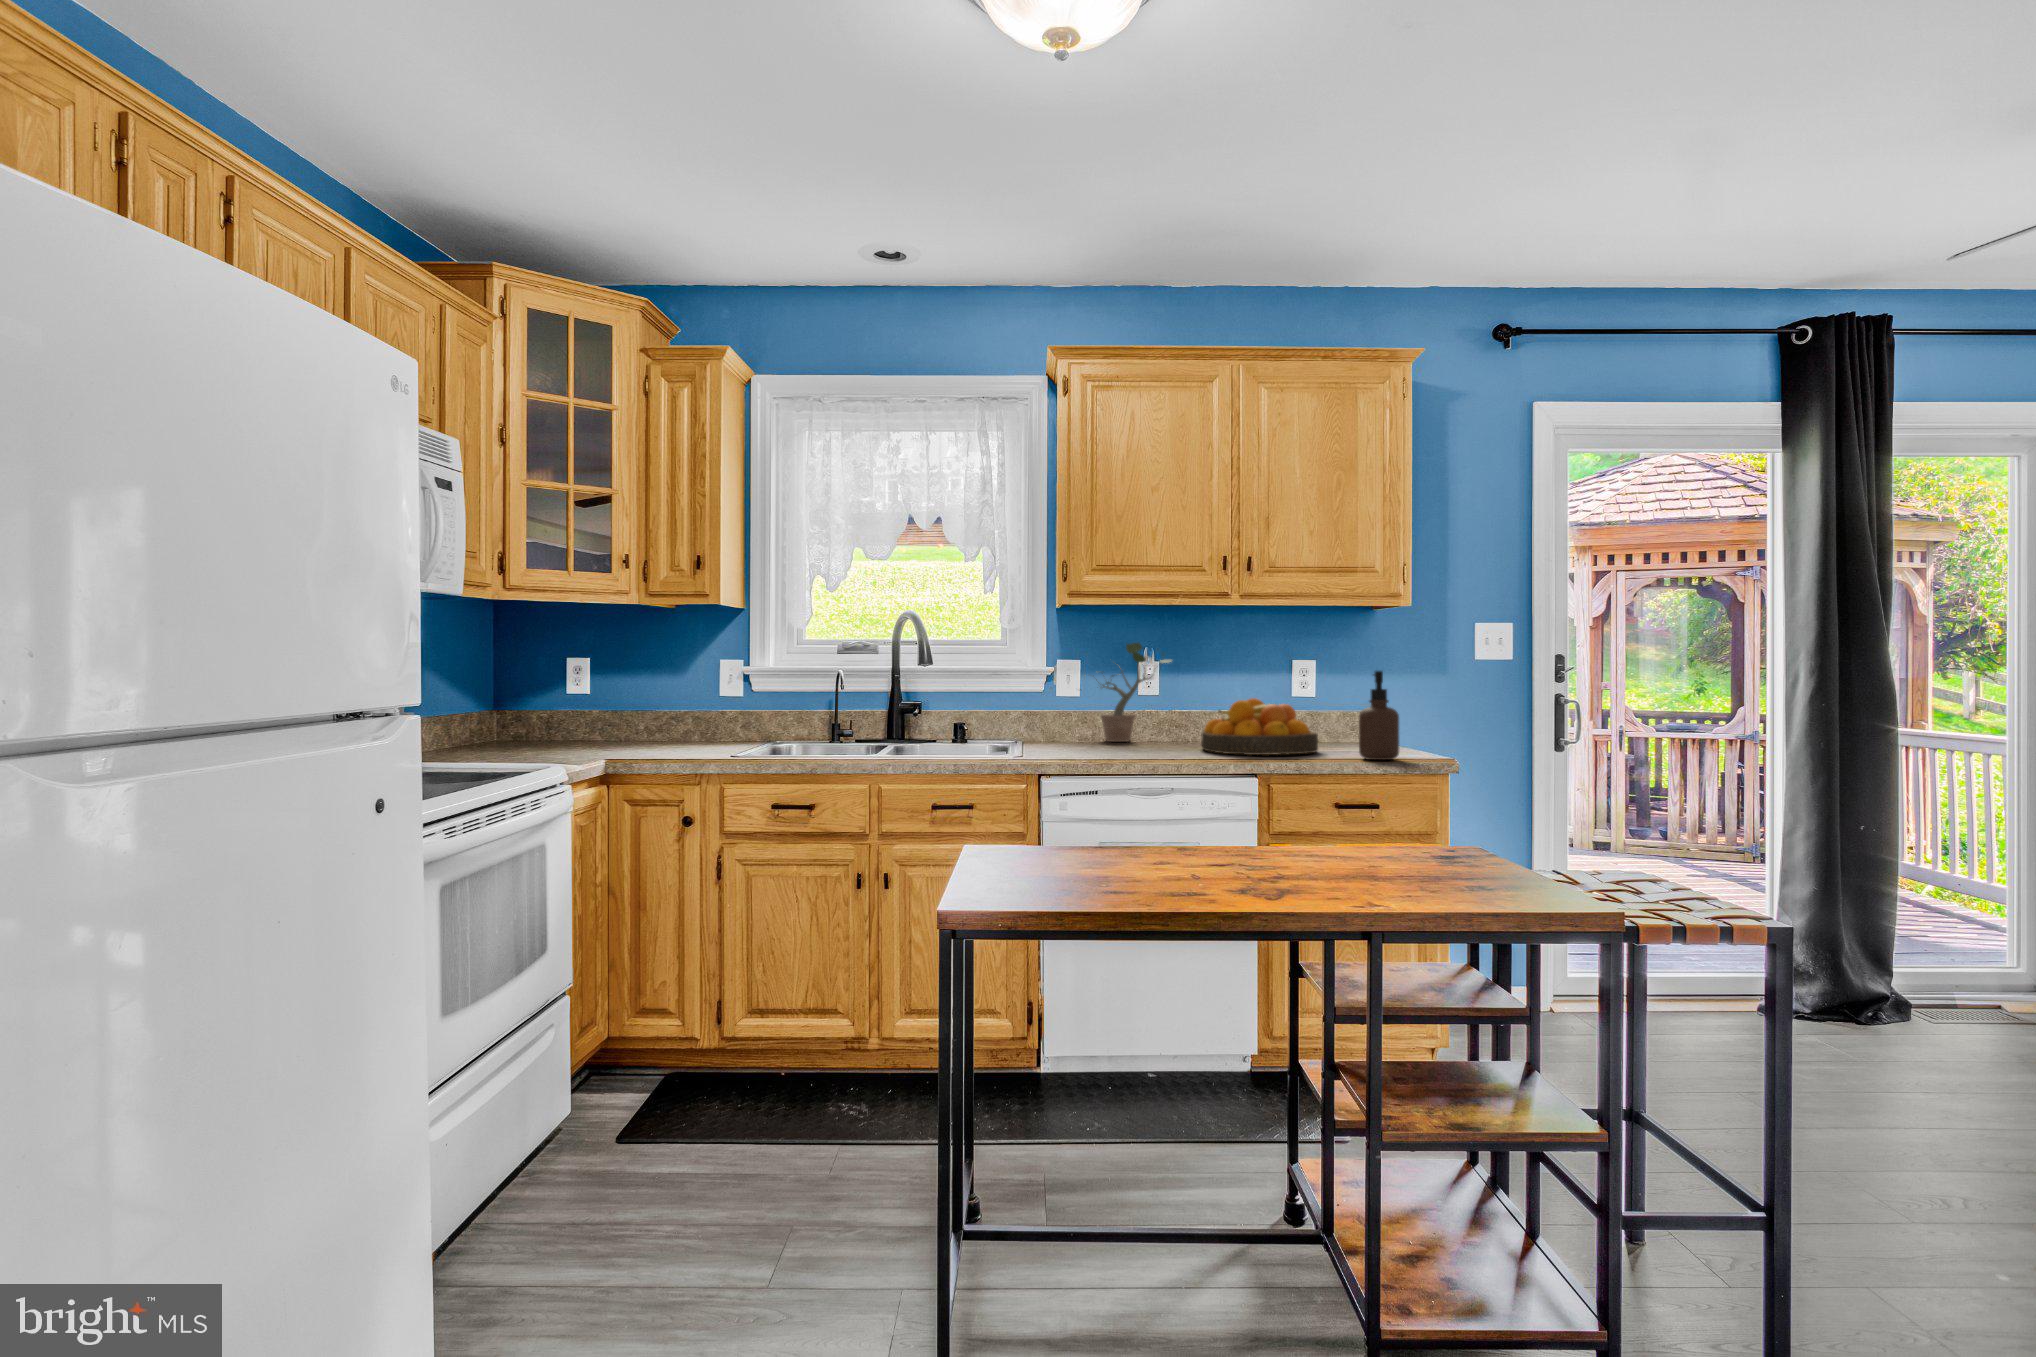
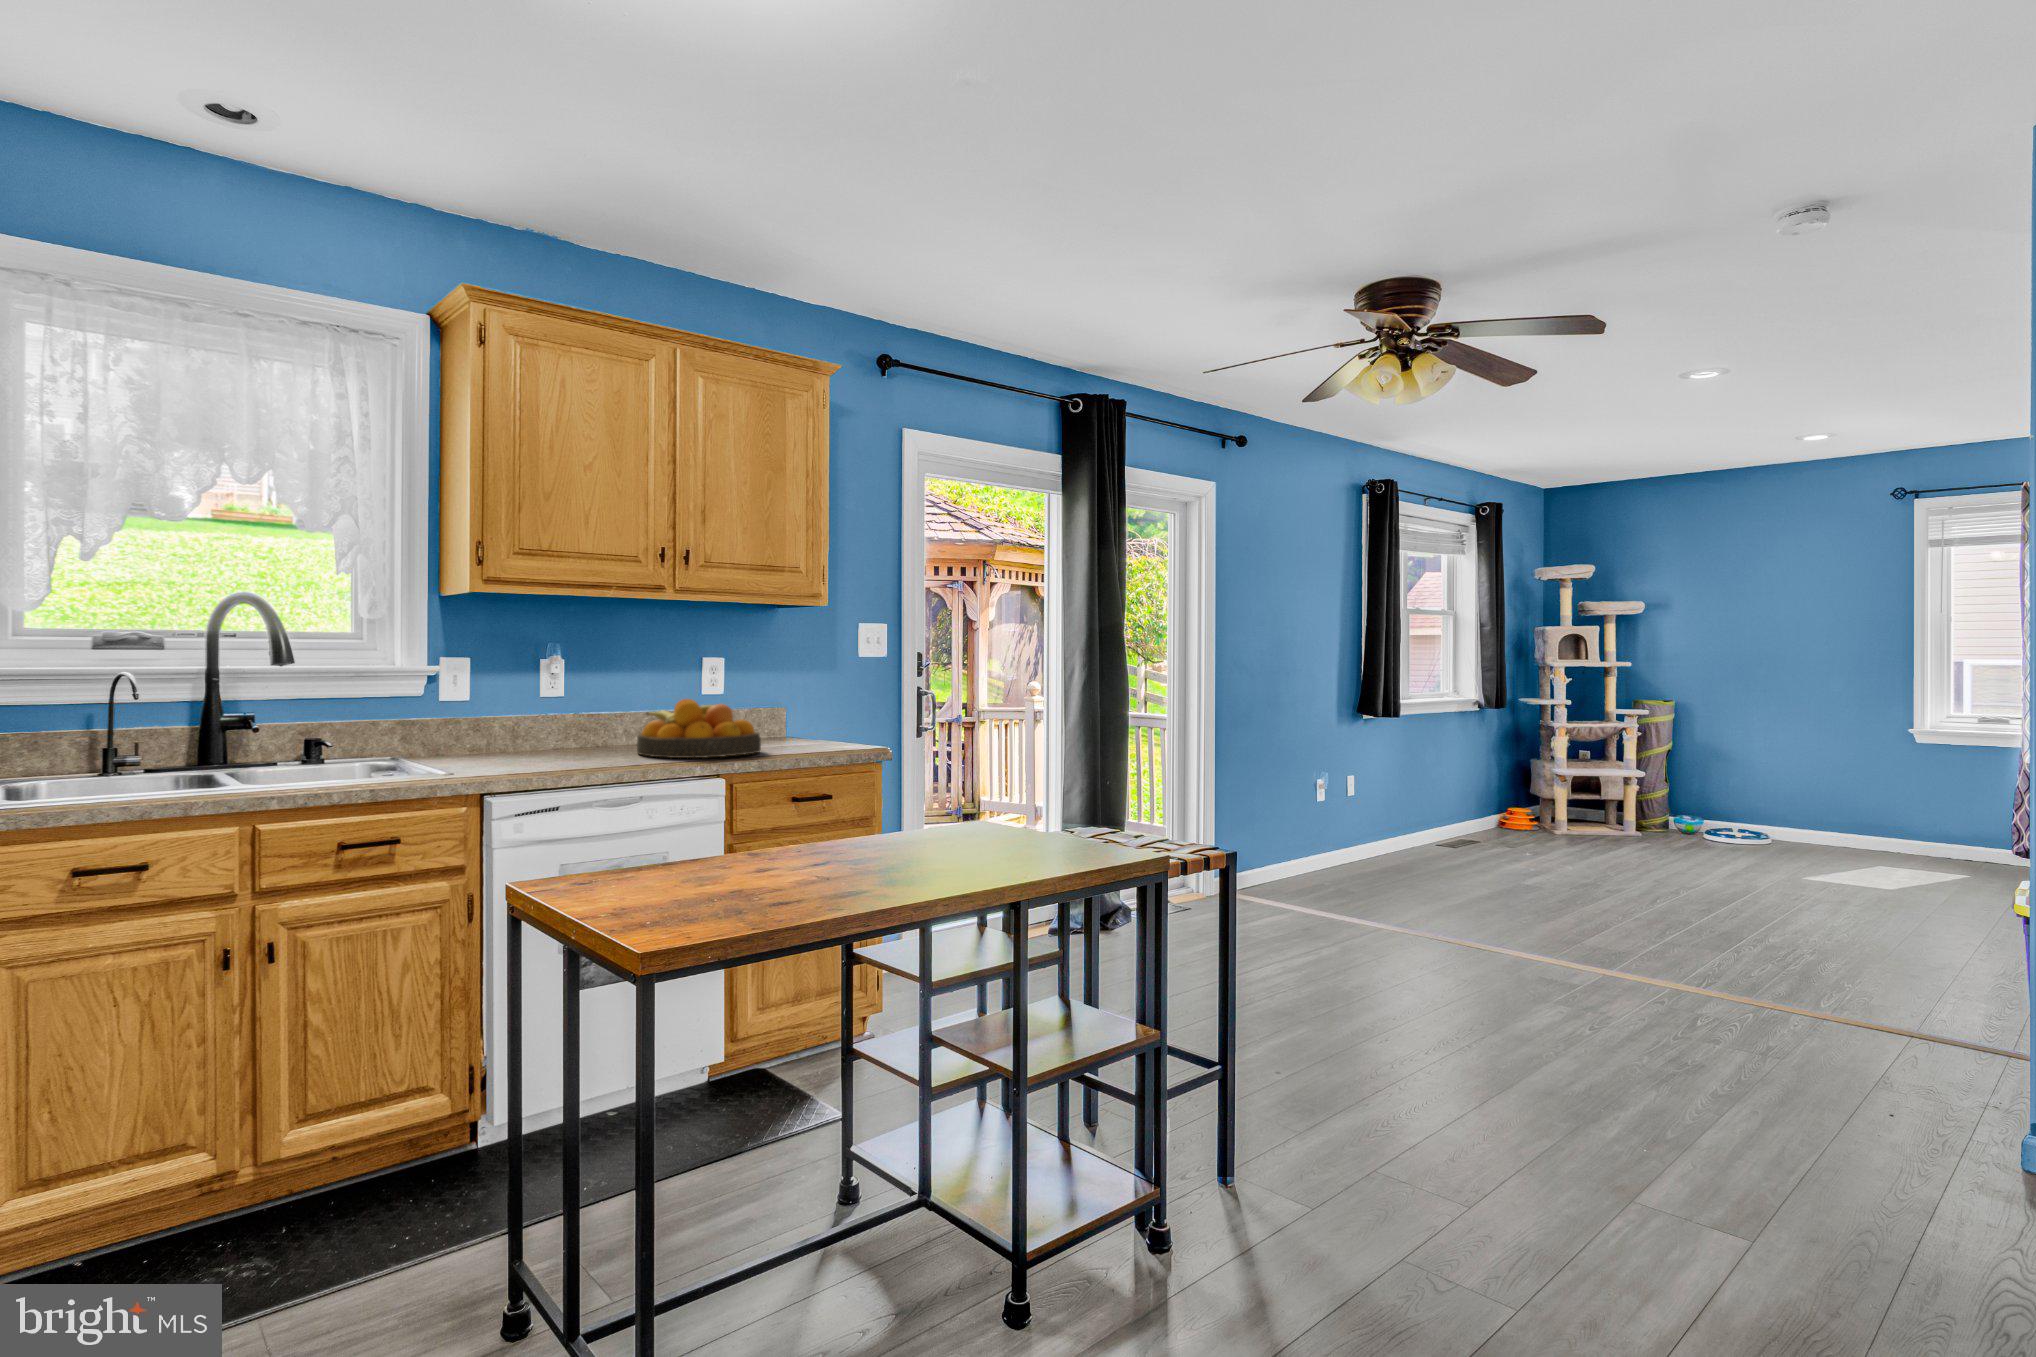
potted plant: present [1080,643,1171,742] -> none [465,631,588,752]
soap dispenser: present [1359,671,1399,760] -> none [809,670,847,756]

